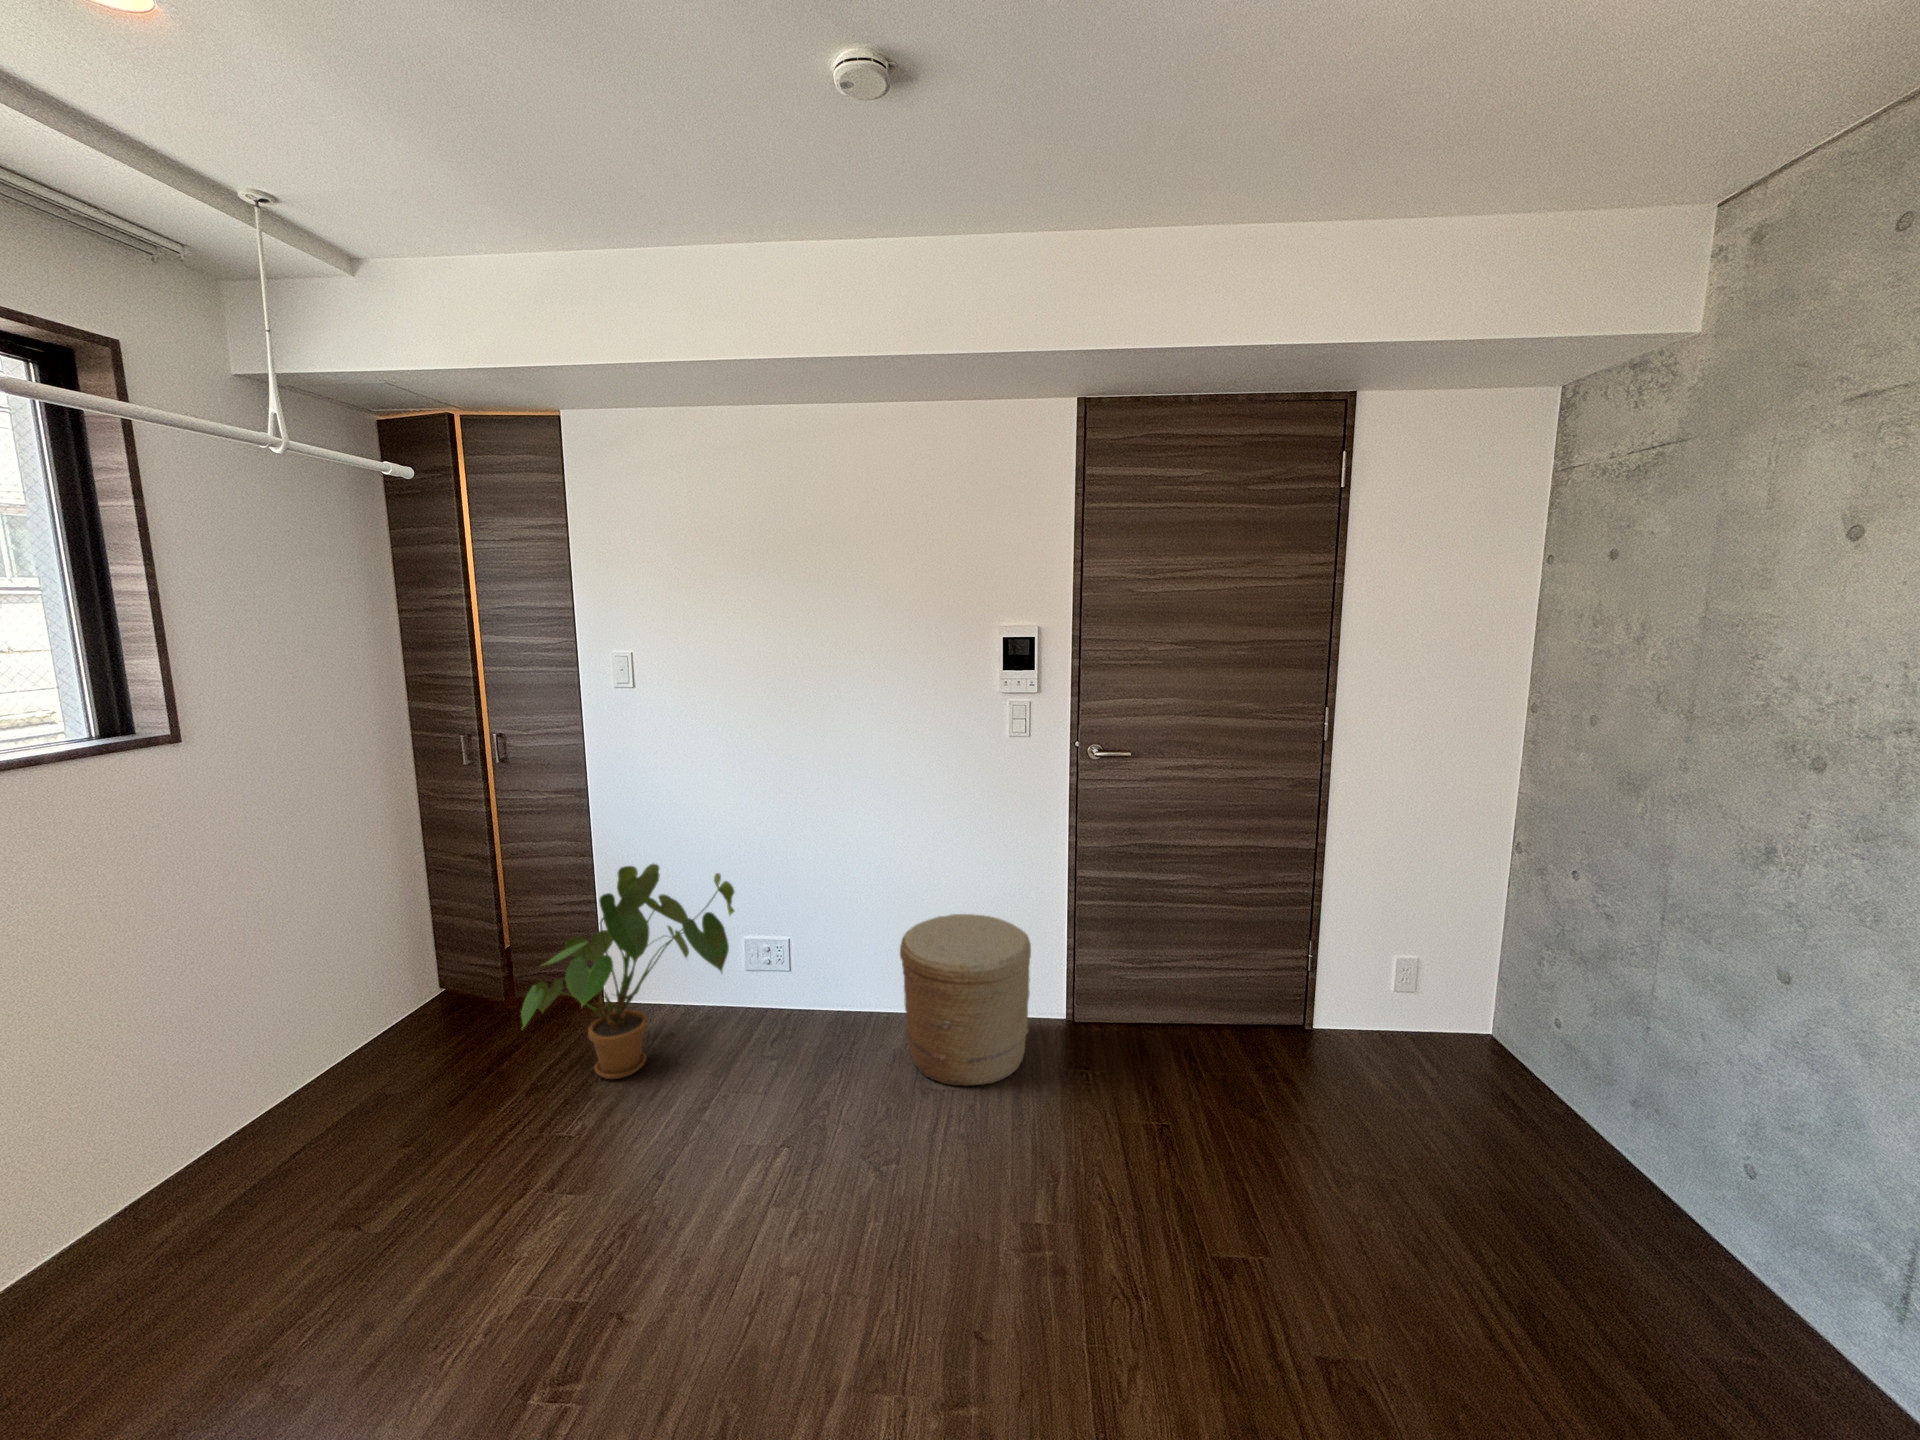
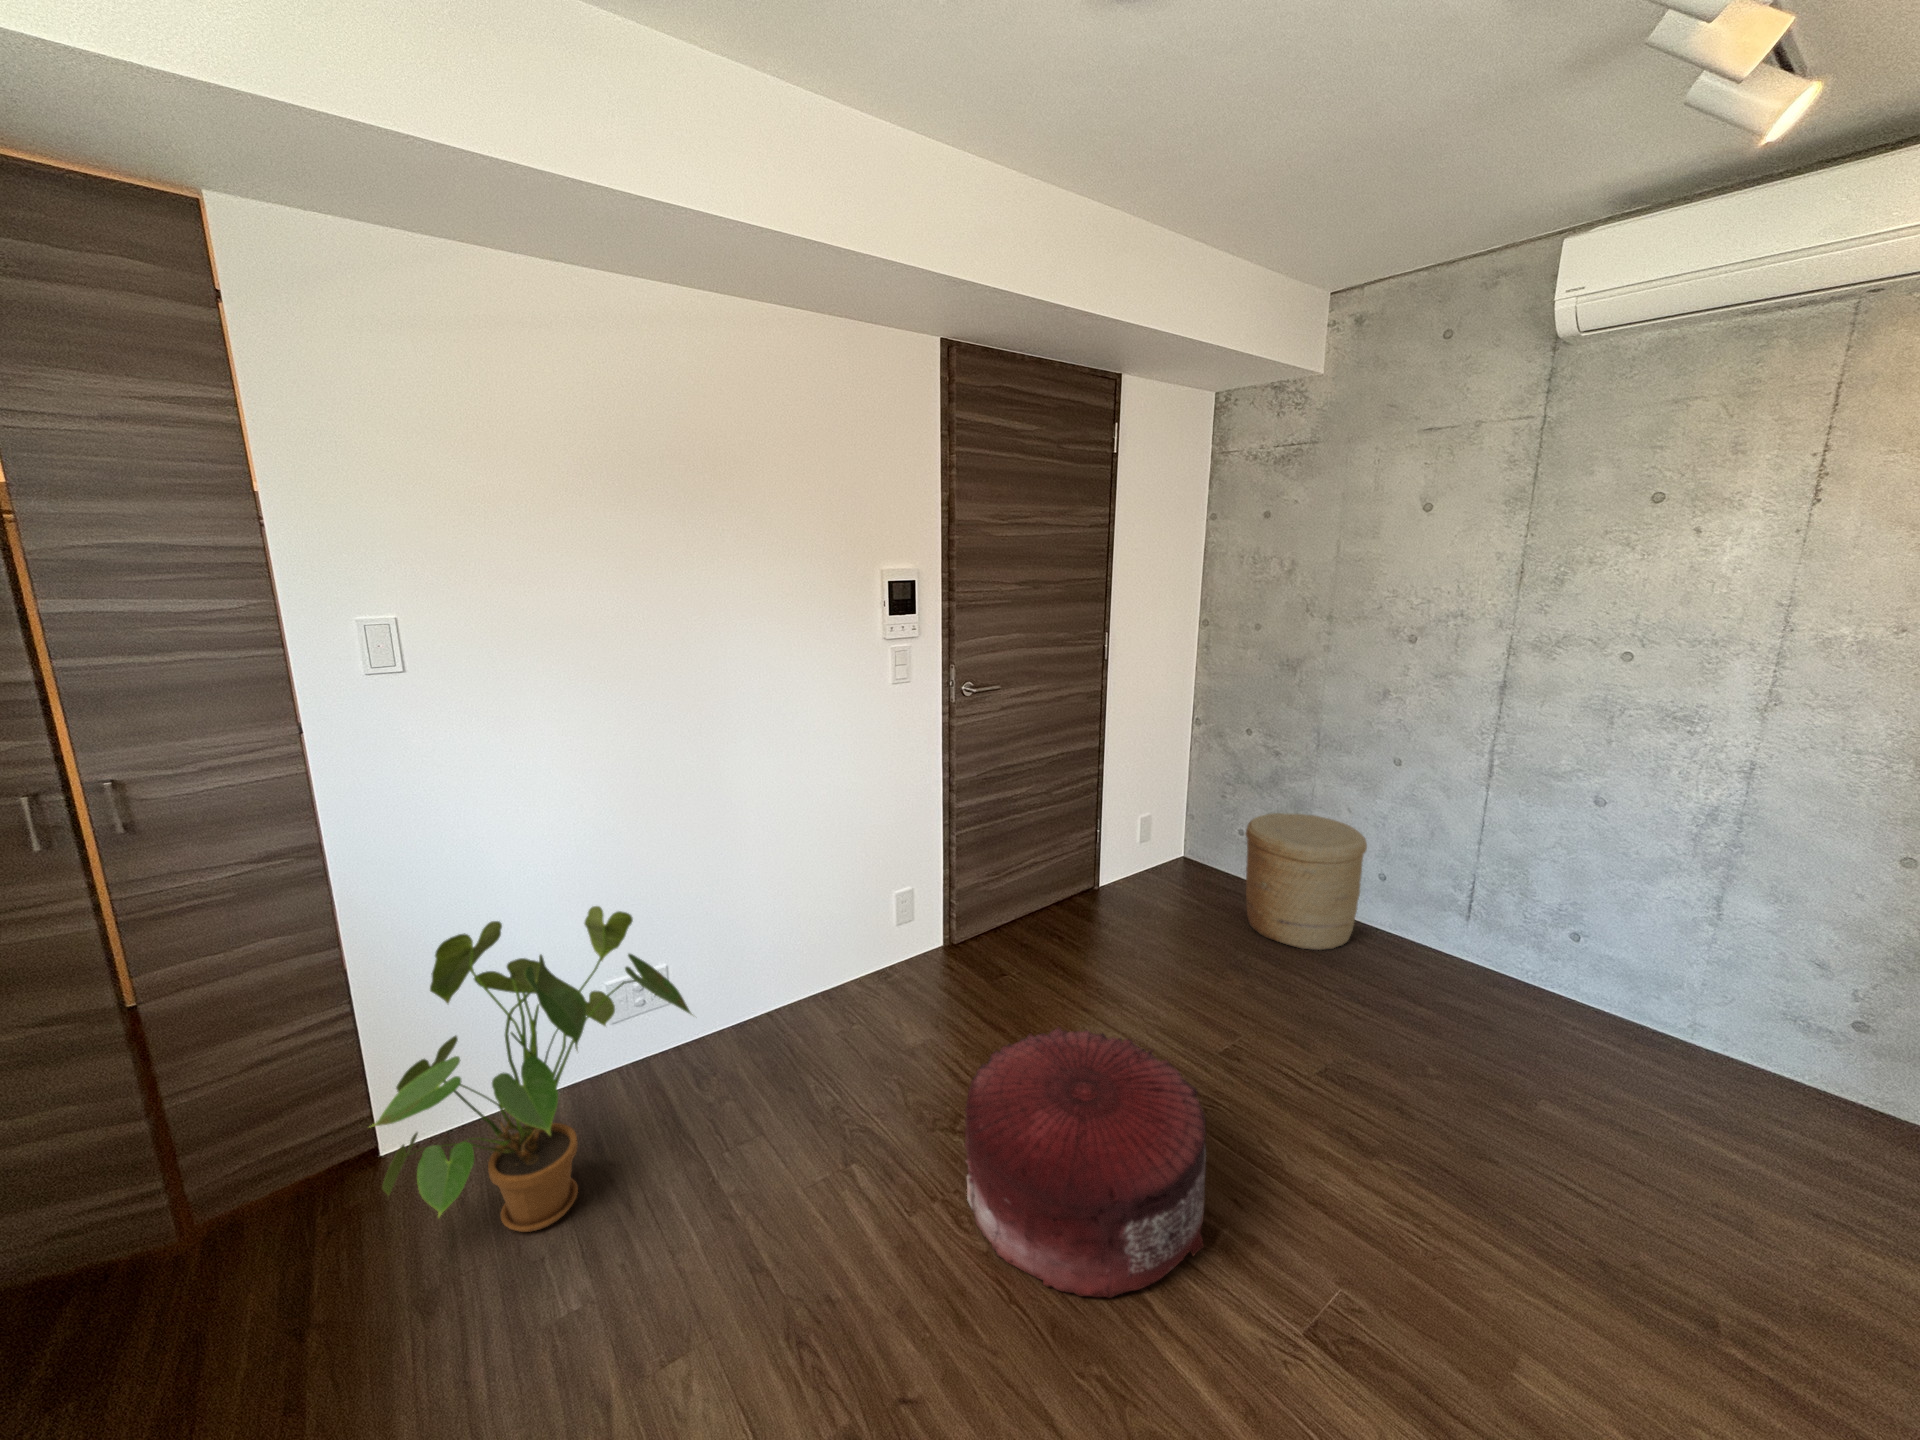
woven basket: present [900,914,1031,1086] -> present [1246,813,1367,950]
pouf: none [751,1101,1014,1393] -> present [965,1027,1206,1298]

